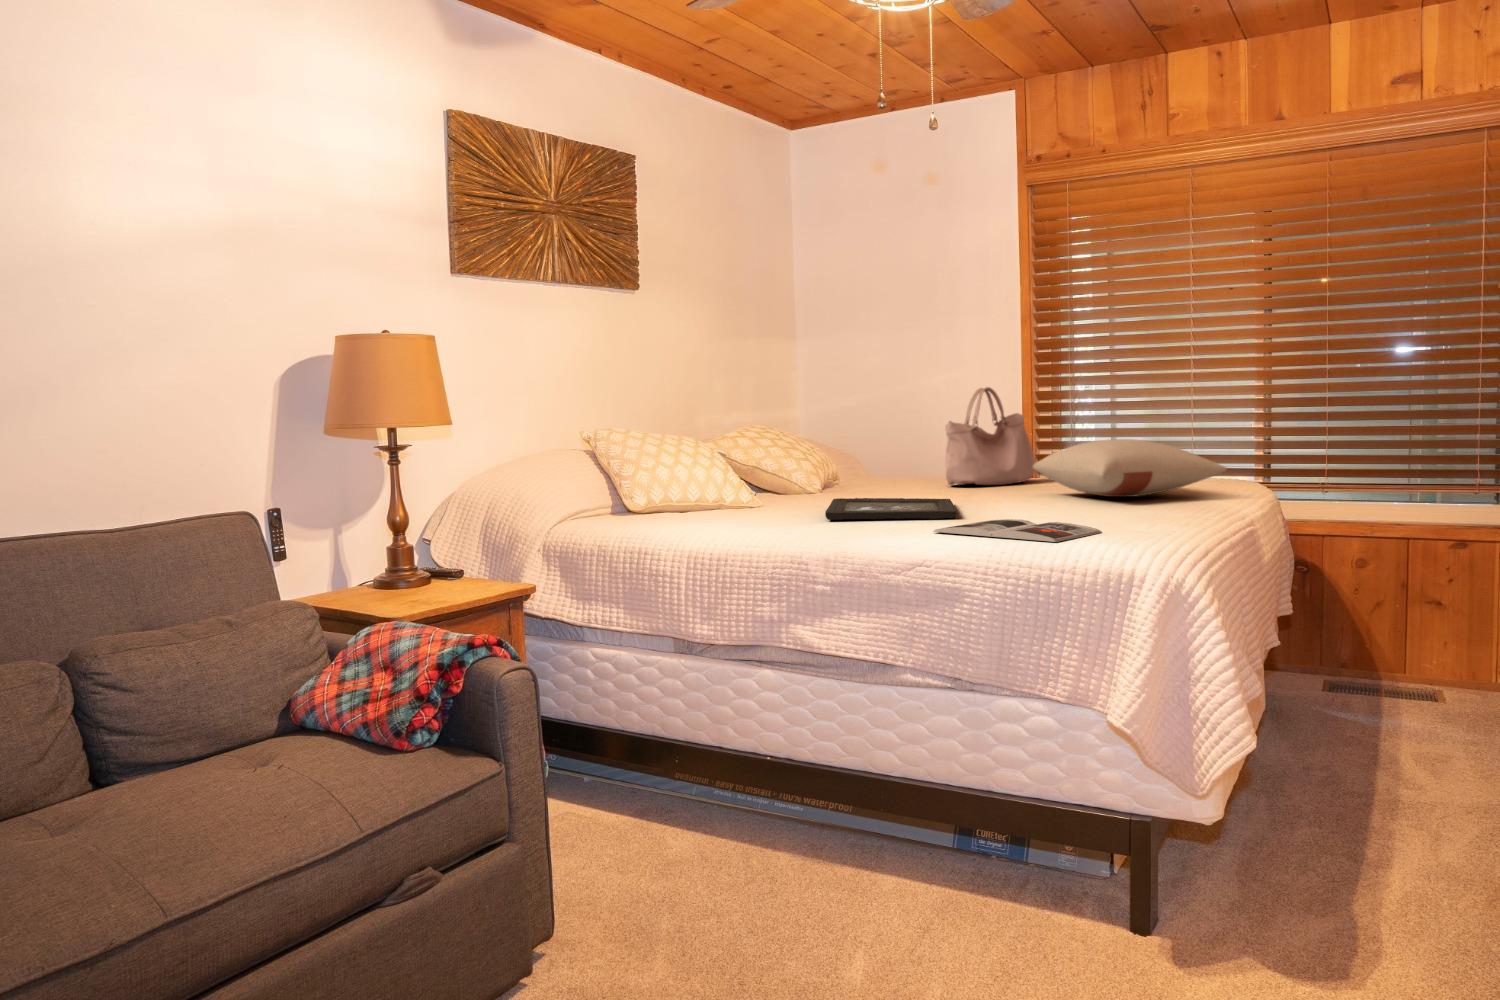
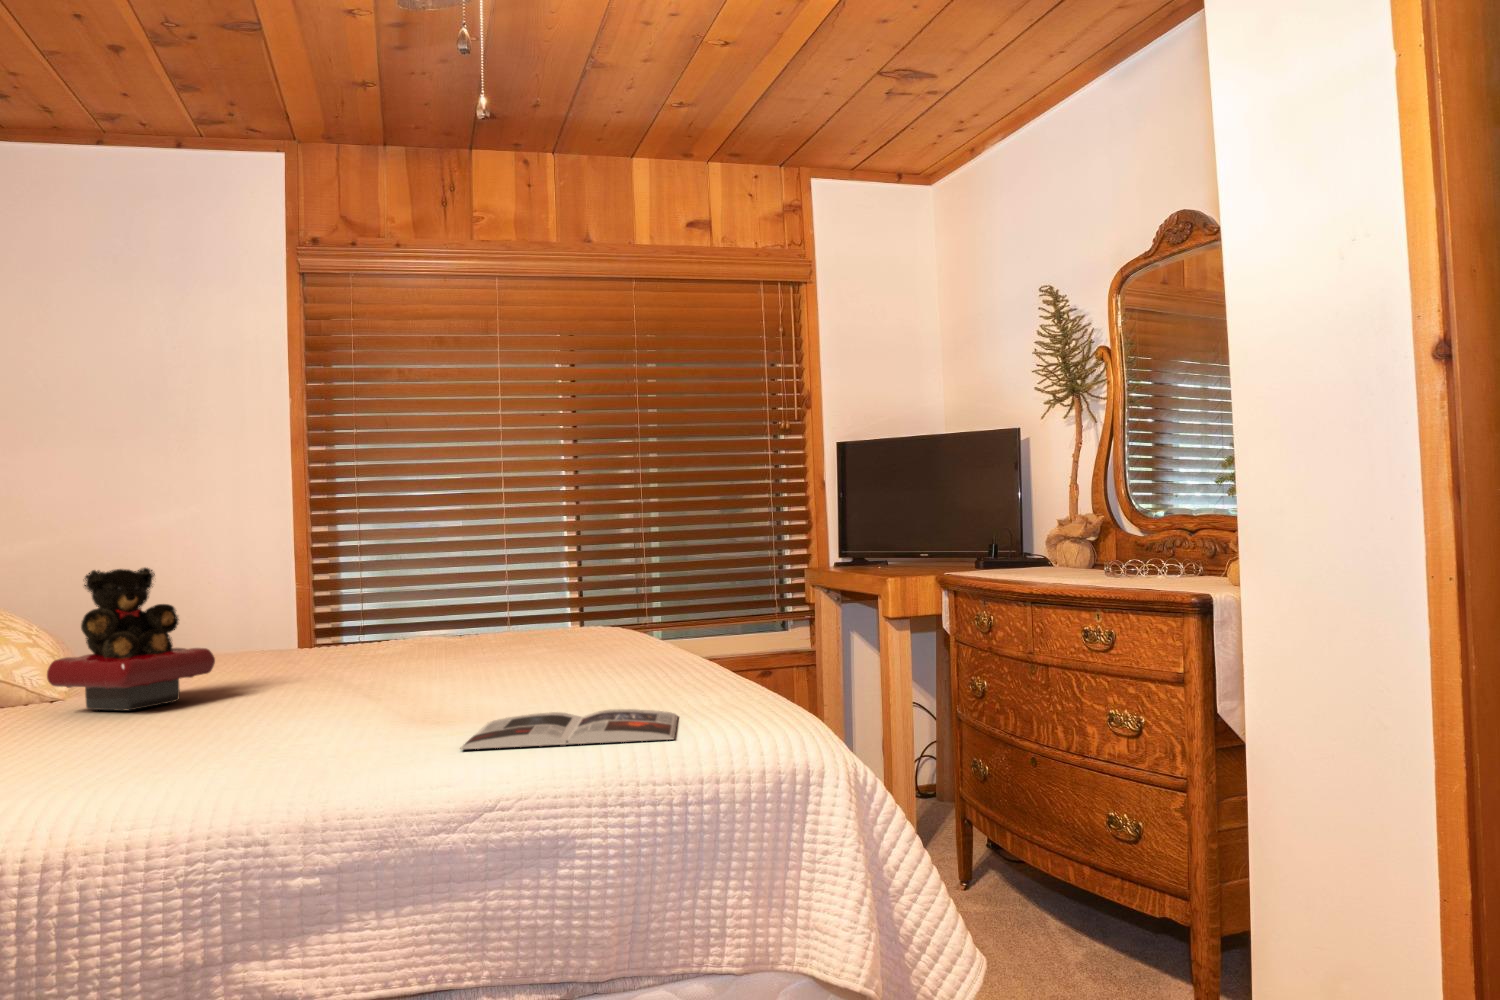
handbag: present [945,387,1036,485] -> none [247,527,365,671]
teddy bear: none [809,412,896,498] -> present [47,568,215,711]
pillow: present [1033,439,1227,497] -> none [418,591,659,665]
tray: present [825,498,957,520] -> none [150,692,424,754]

